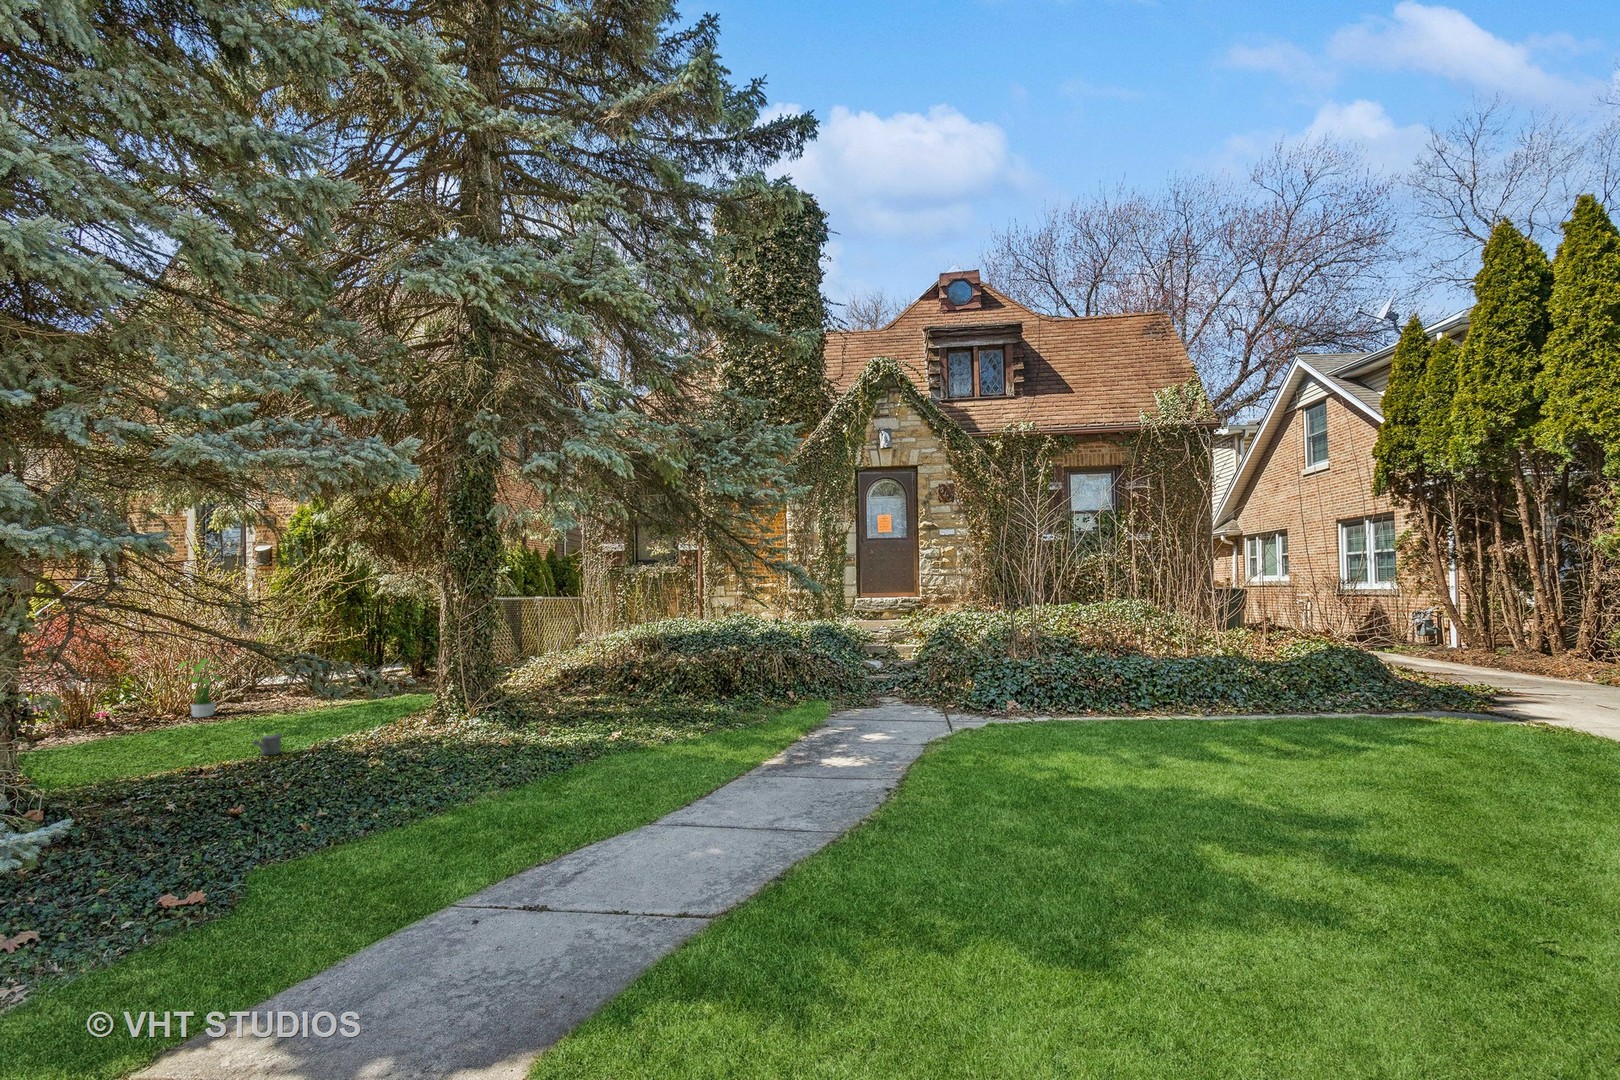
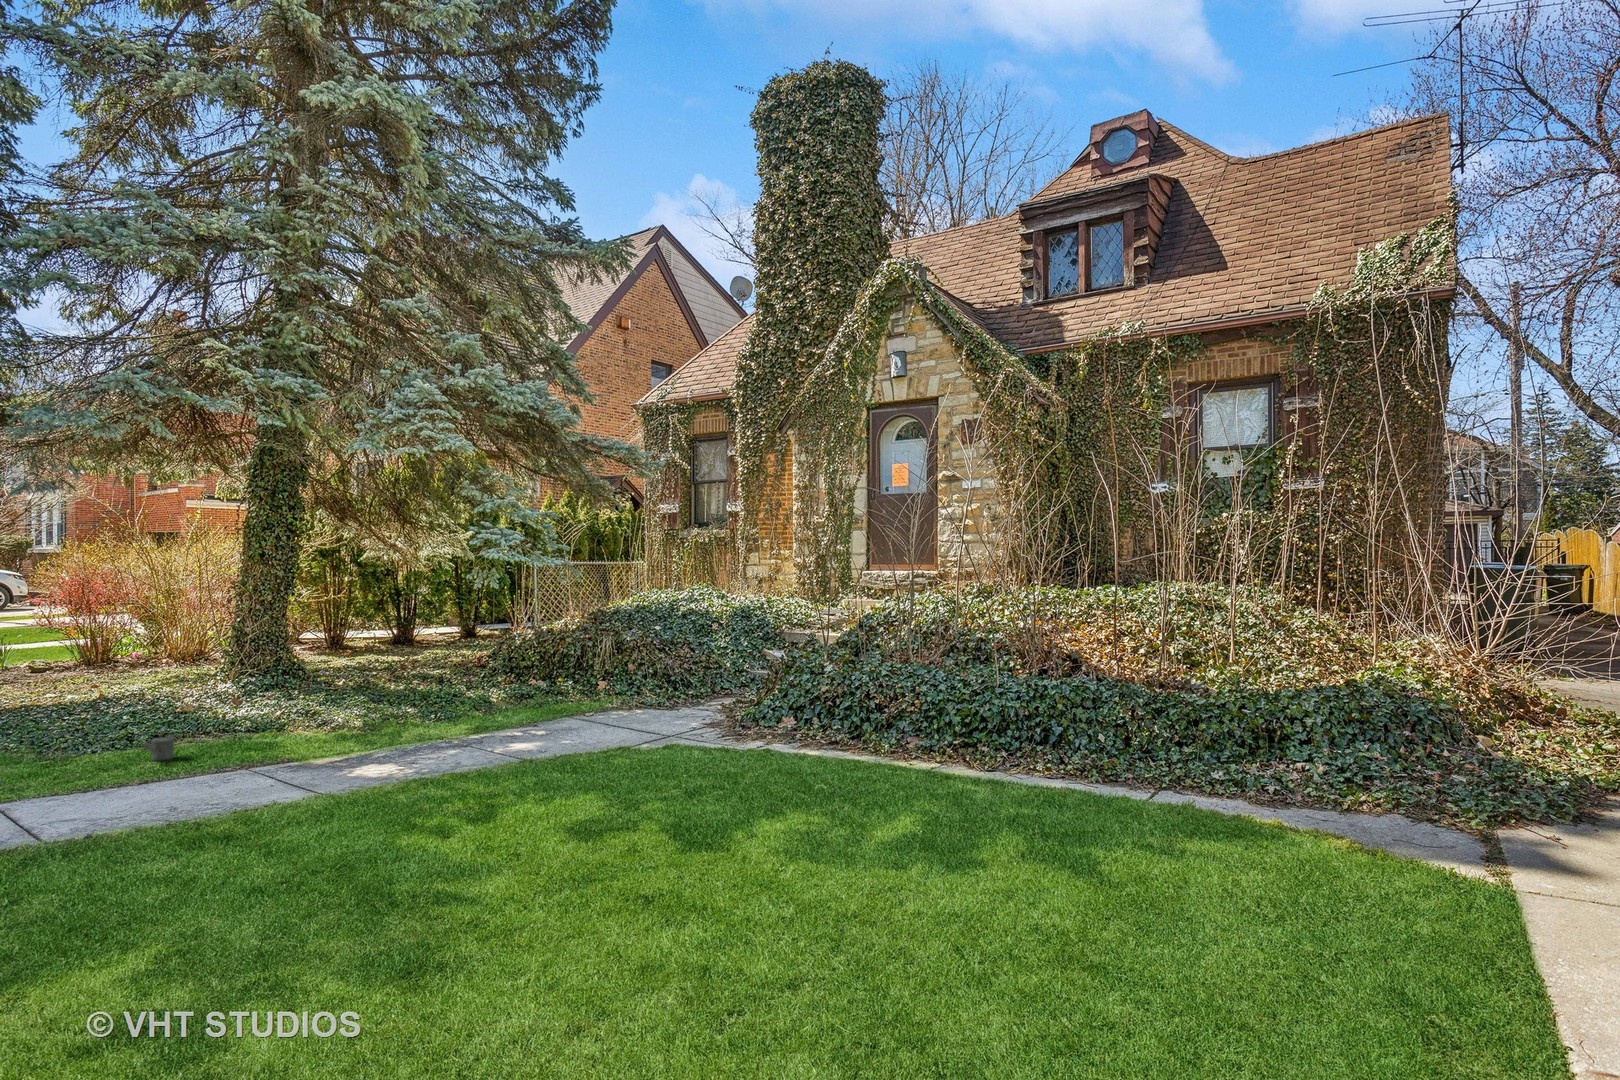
potted plant: present [178,658,222,717] -> none [26,639,82,714]

